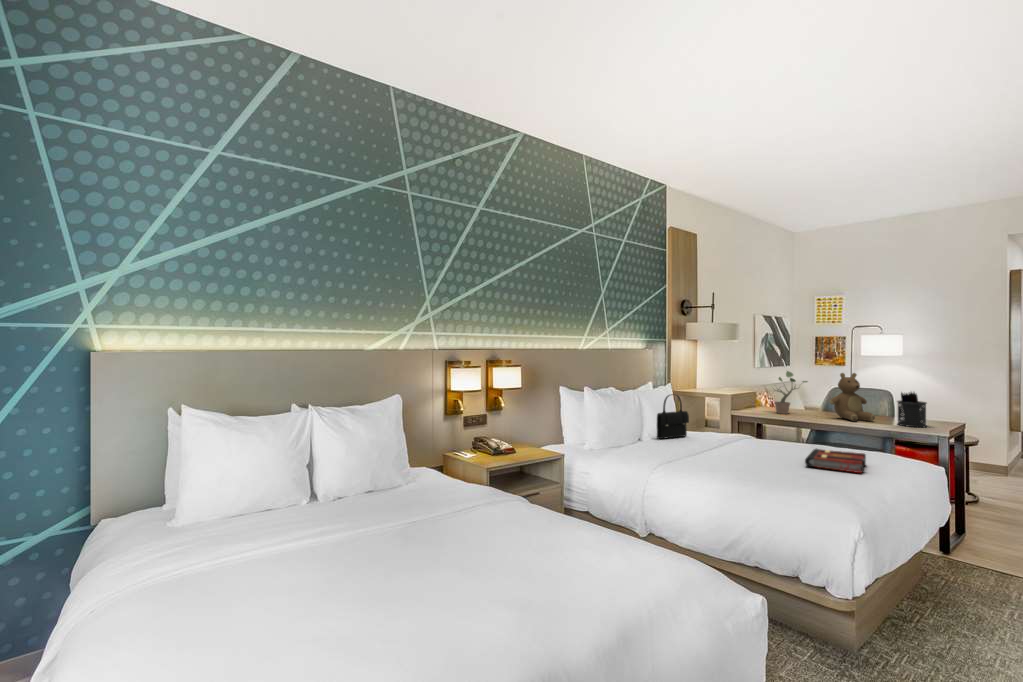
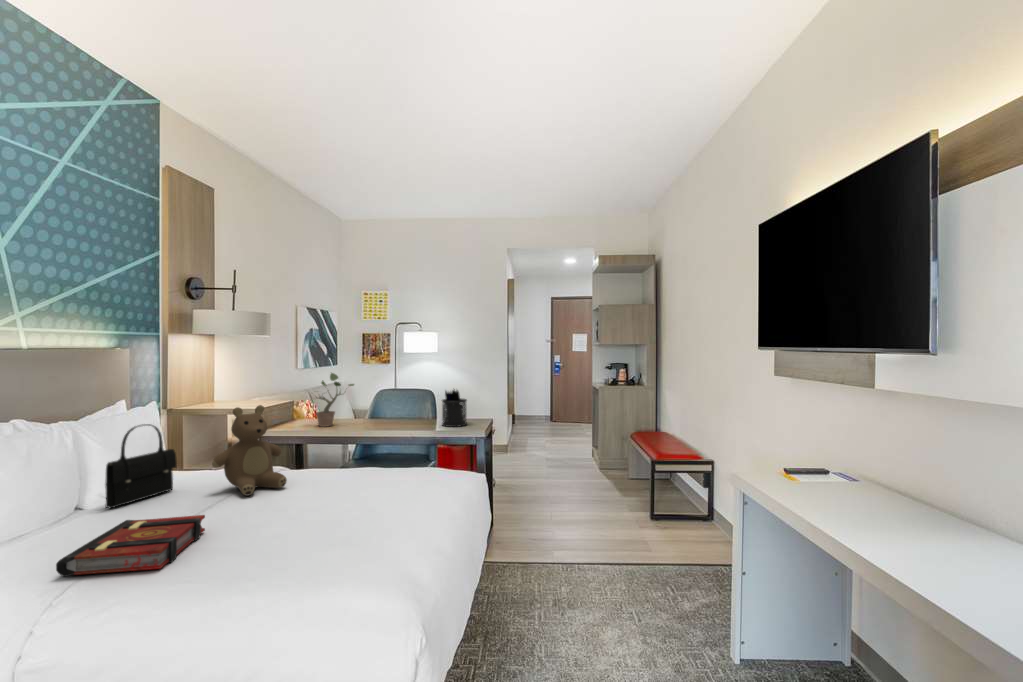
teddy bear: present [830,373,875,421] -> present [212,405,287,495]
book: present [805,448,866,473] -> present [56,515,205,577]

